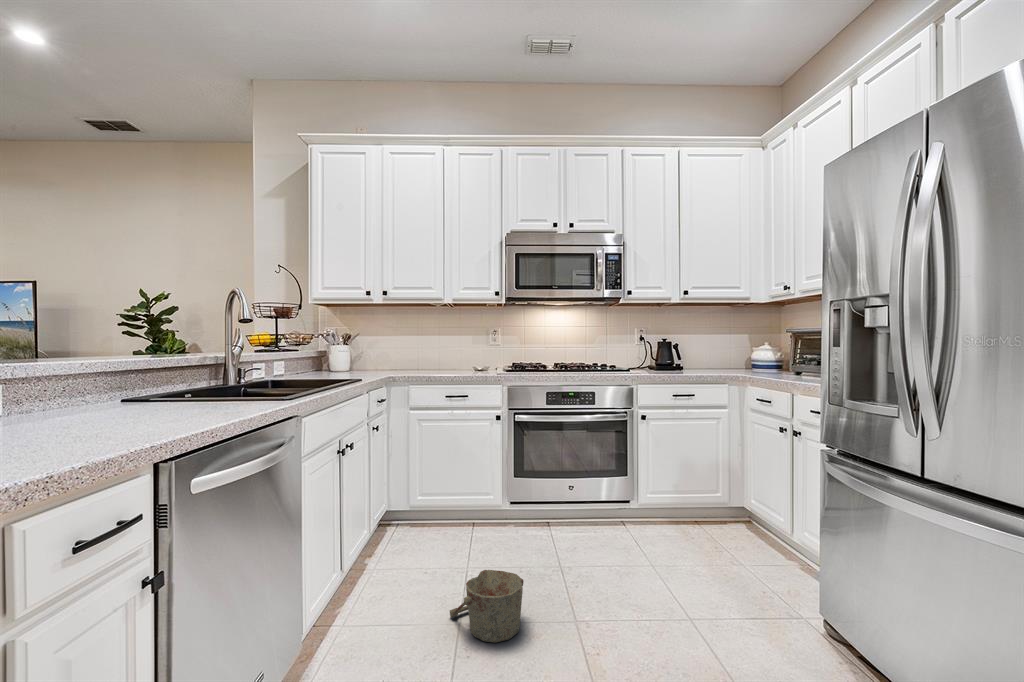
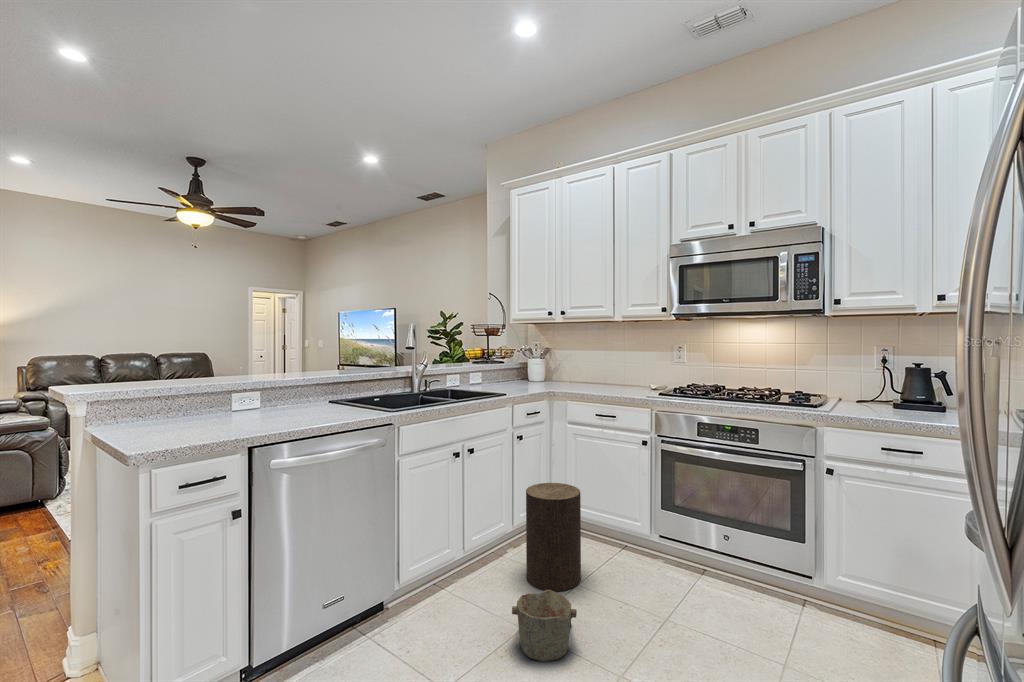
stool: none [407,468,466,583] -> present [526,483,581,591]

